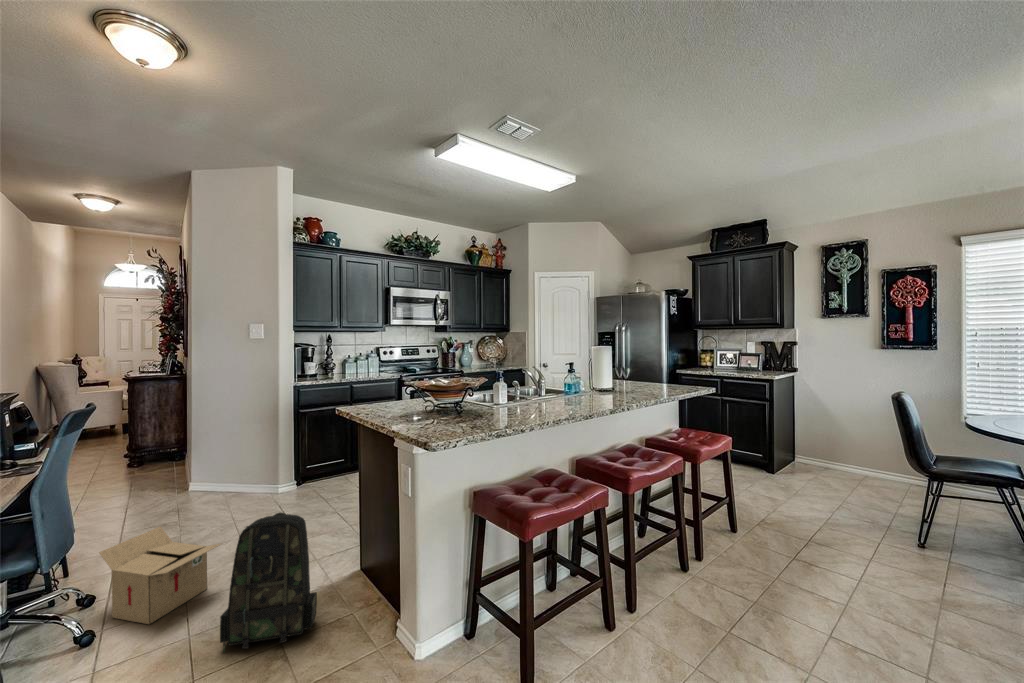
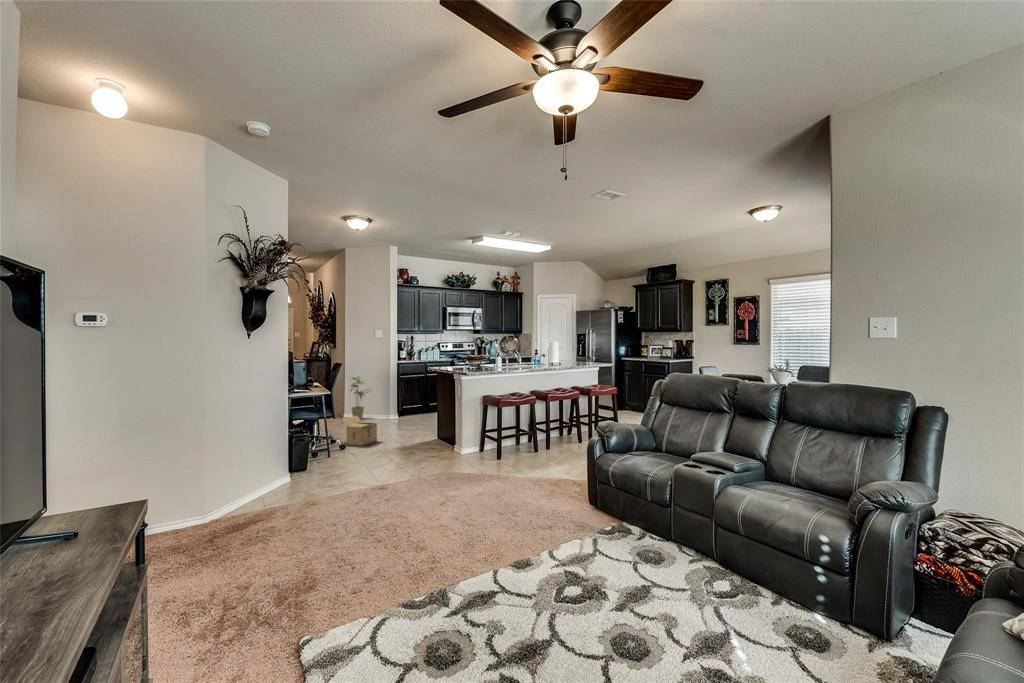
house plant: none [190,415,245,502] -> present [351,377,370,420]
backpack: present [220,512,317,652] -> none [392,406,424,451]

